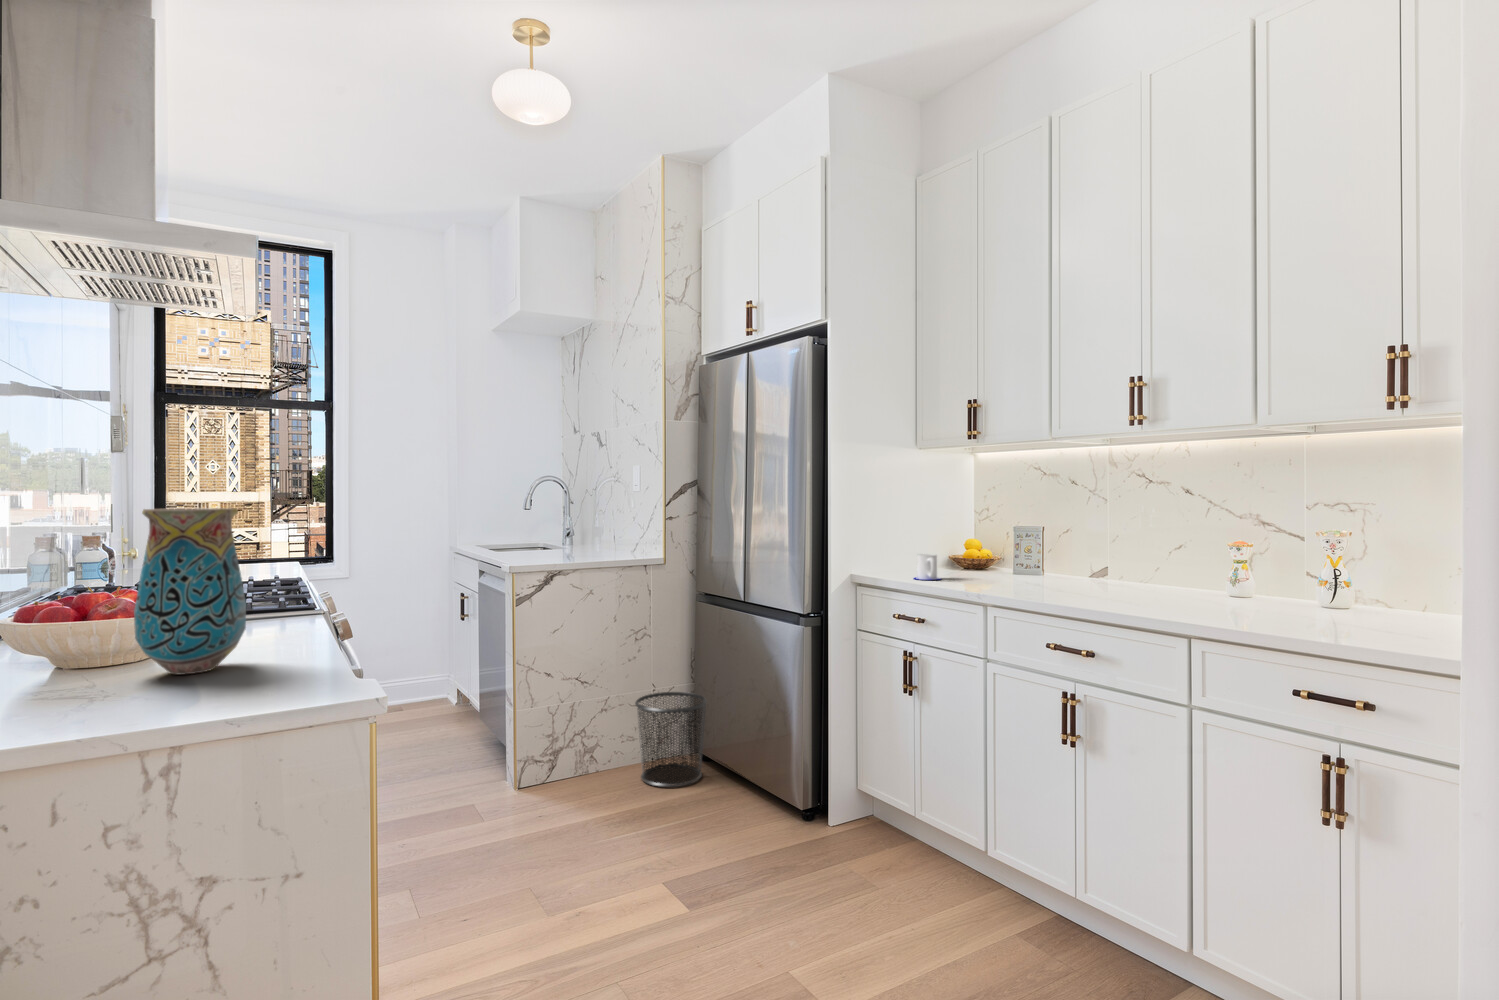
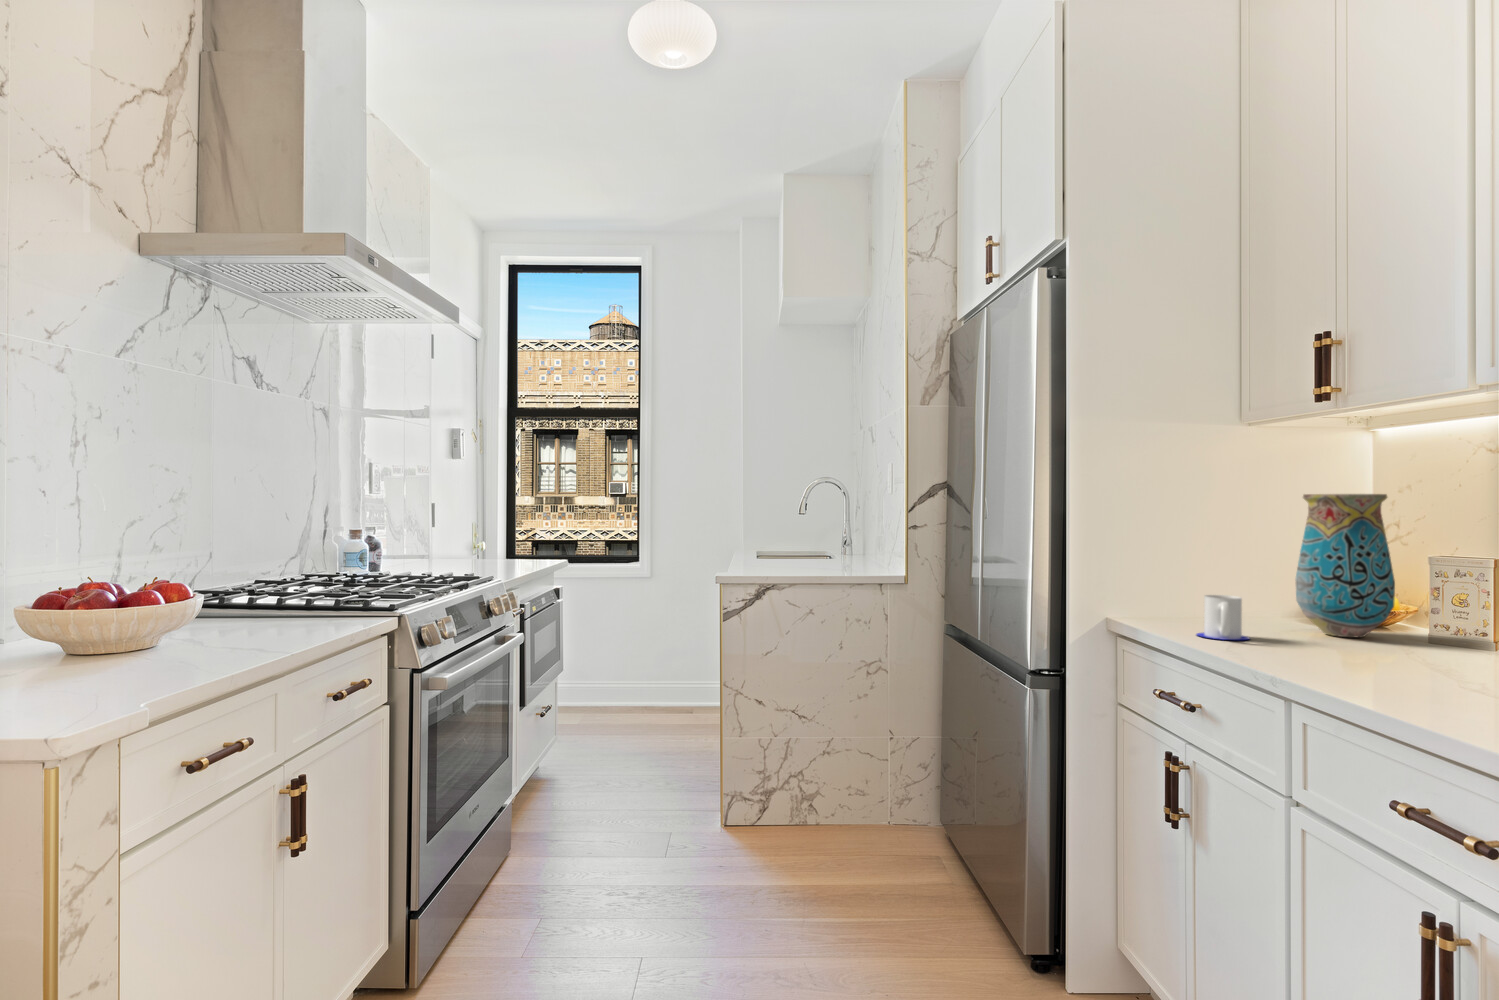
vase: present [134,508,246,675] -> present [1296,494,1395,637]
trash can: present [635,692,707,787] -> none [849,743,941,869]

